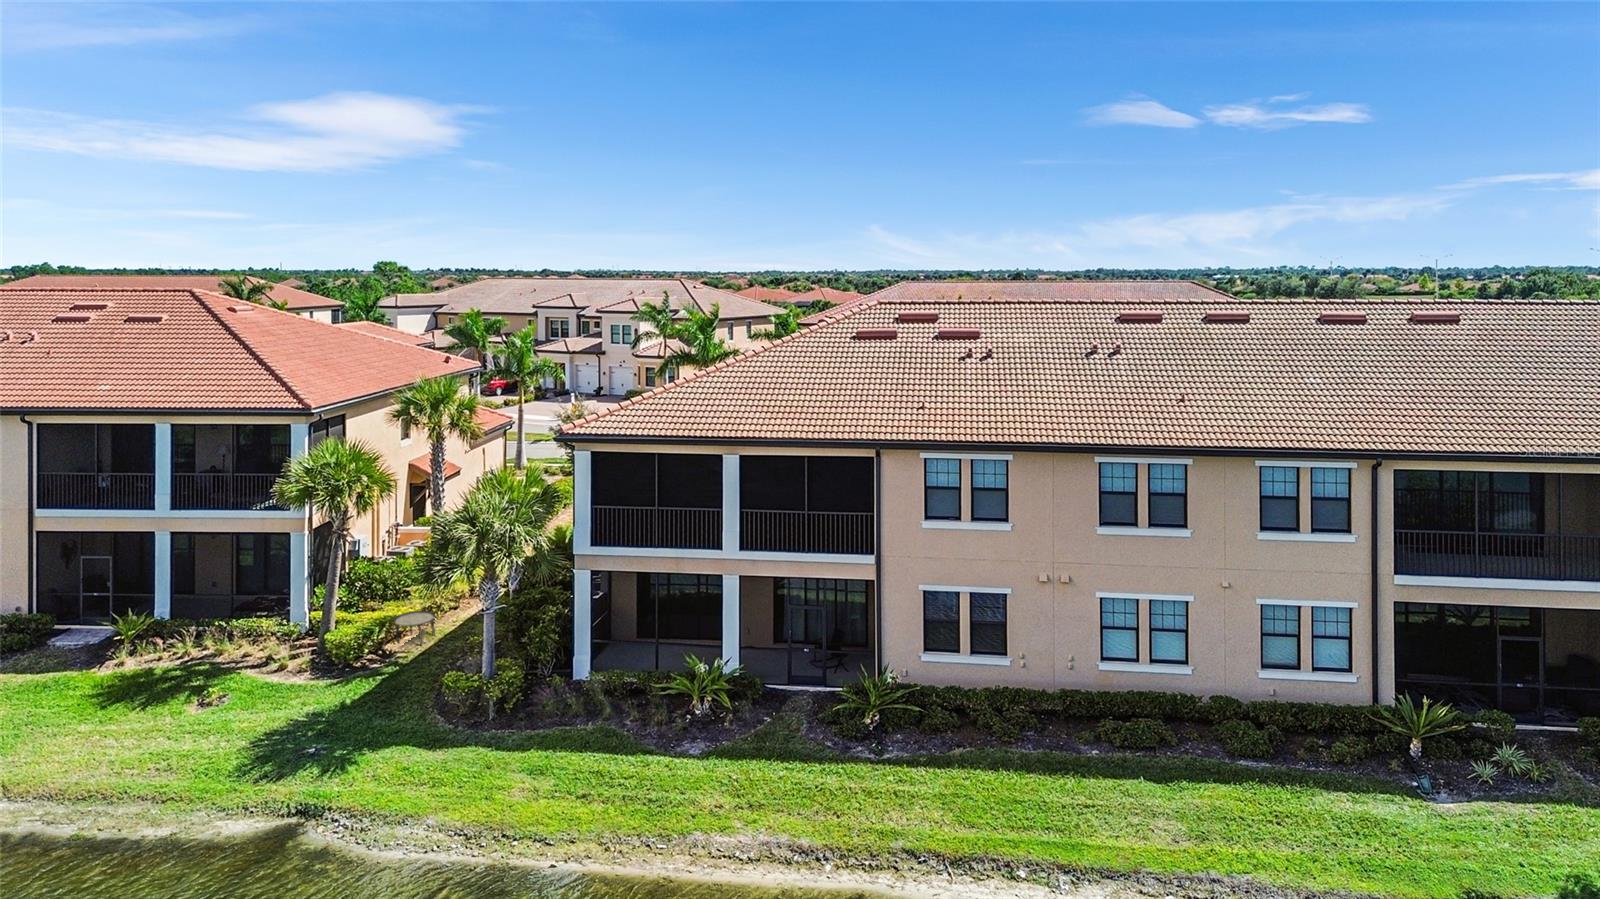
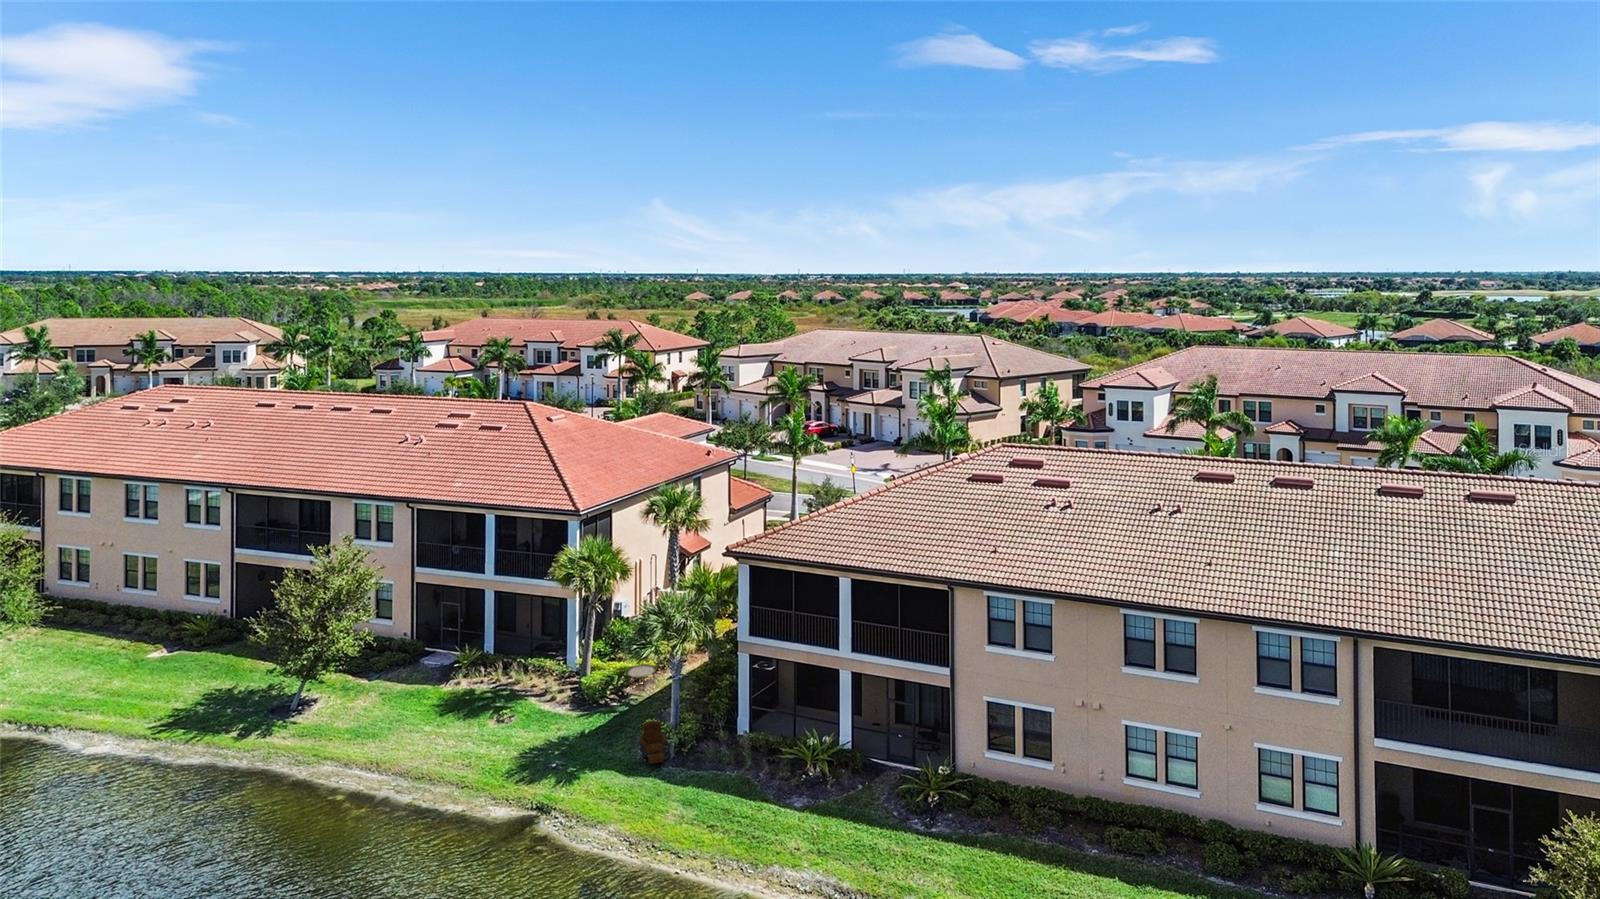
lounge chair: none [442,669,483,734] -> present [640,721,666,764]

